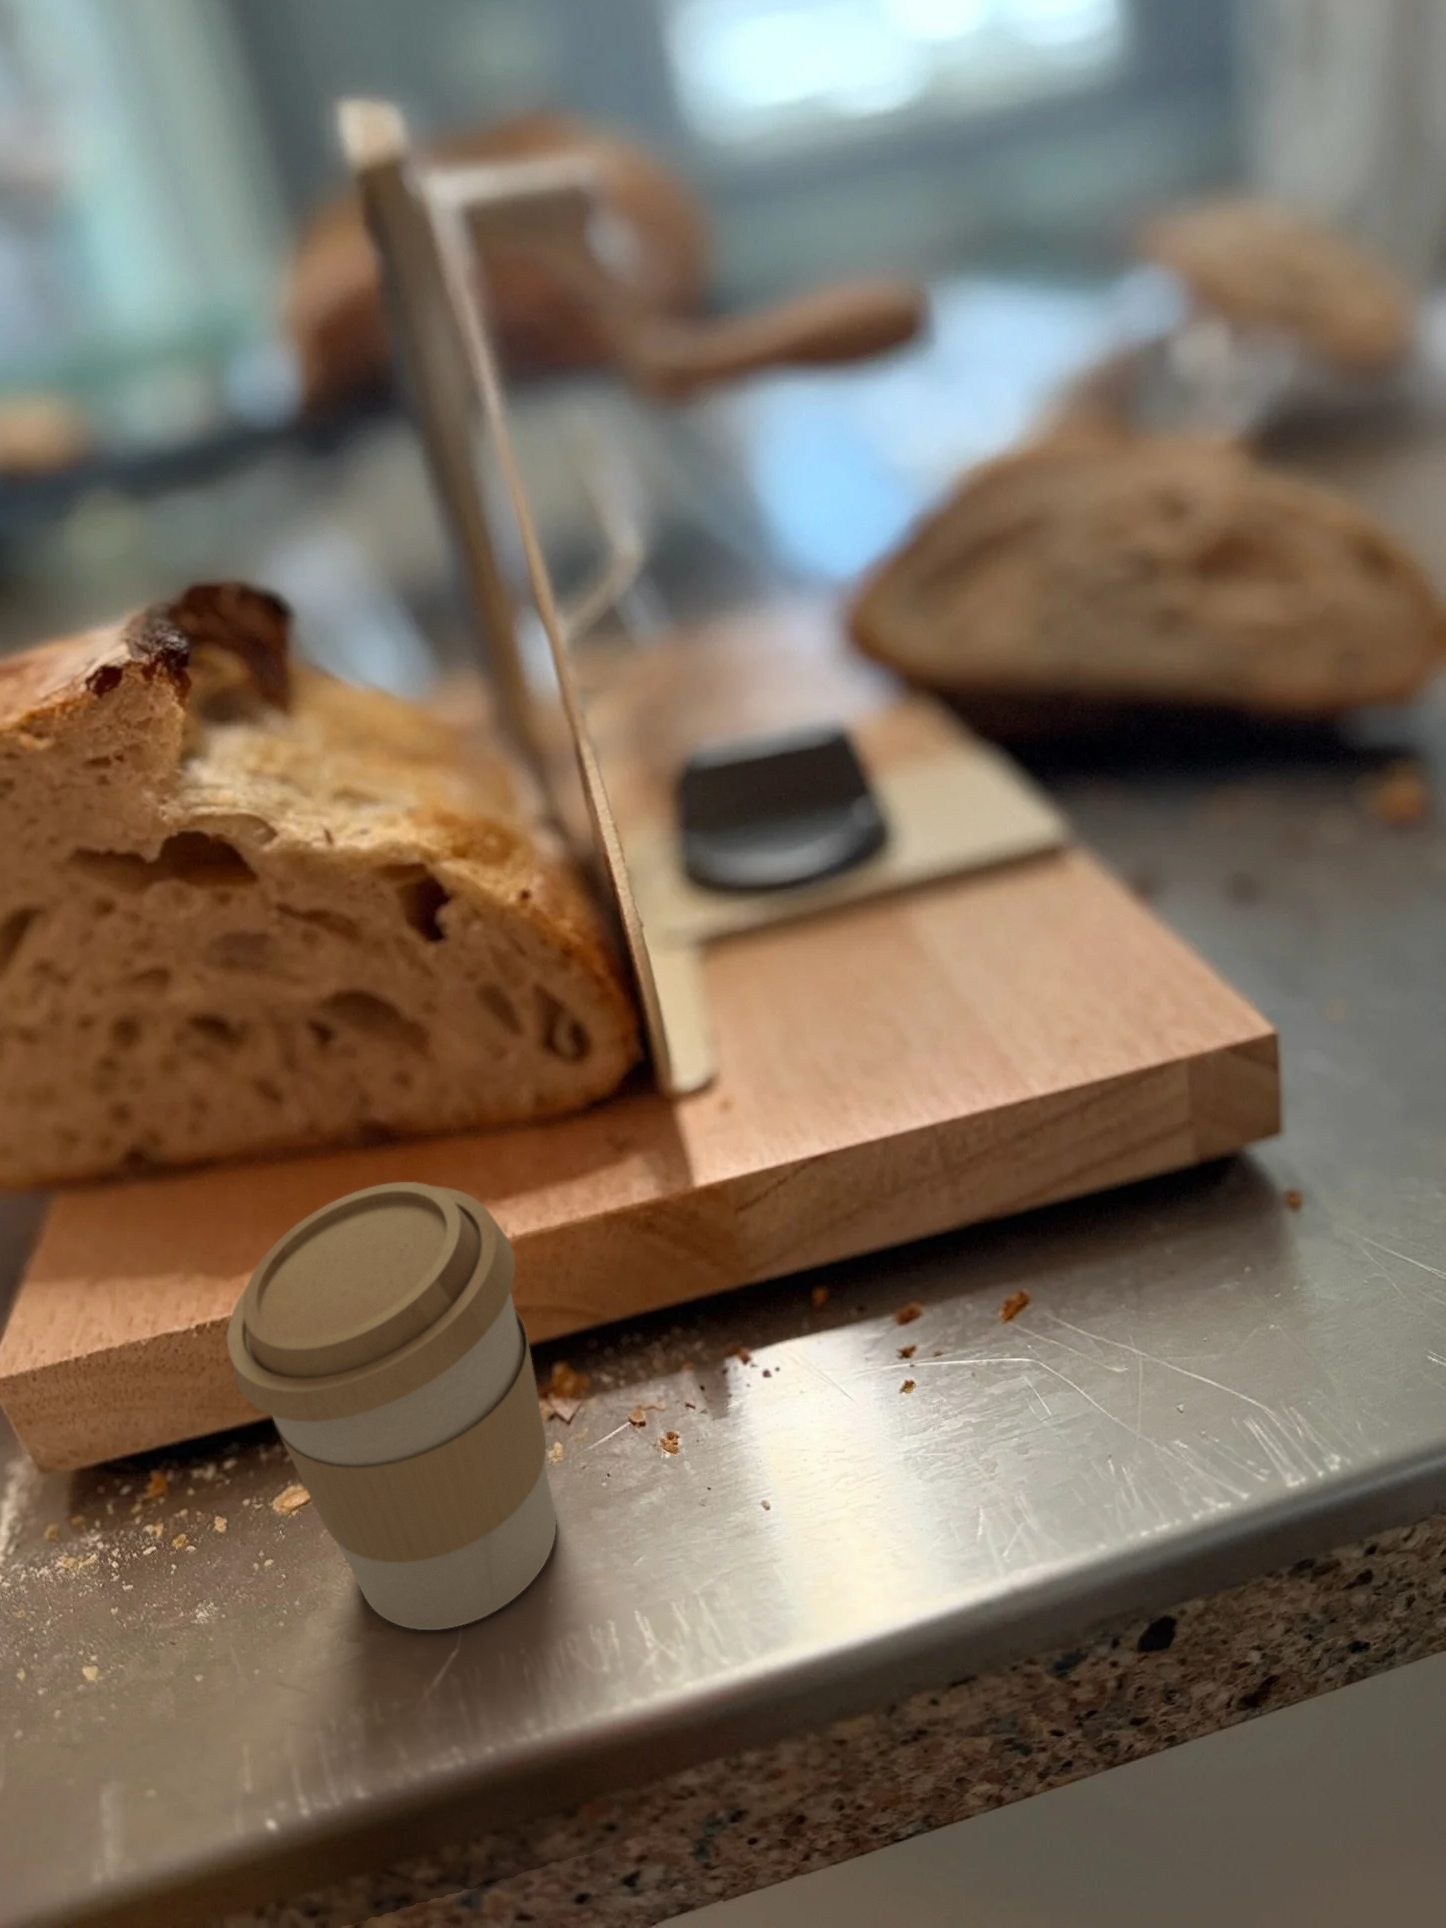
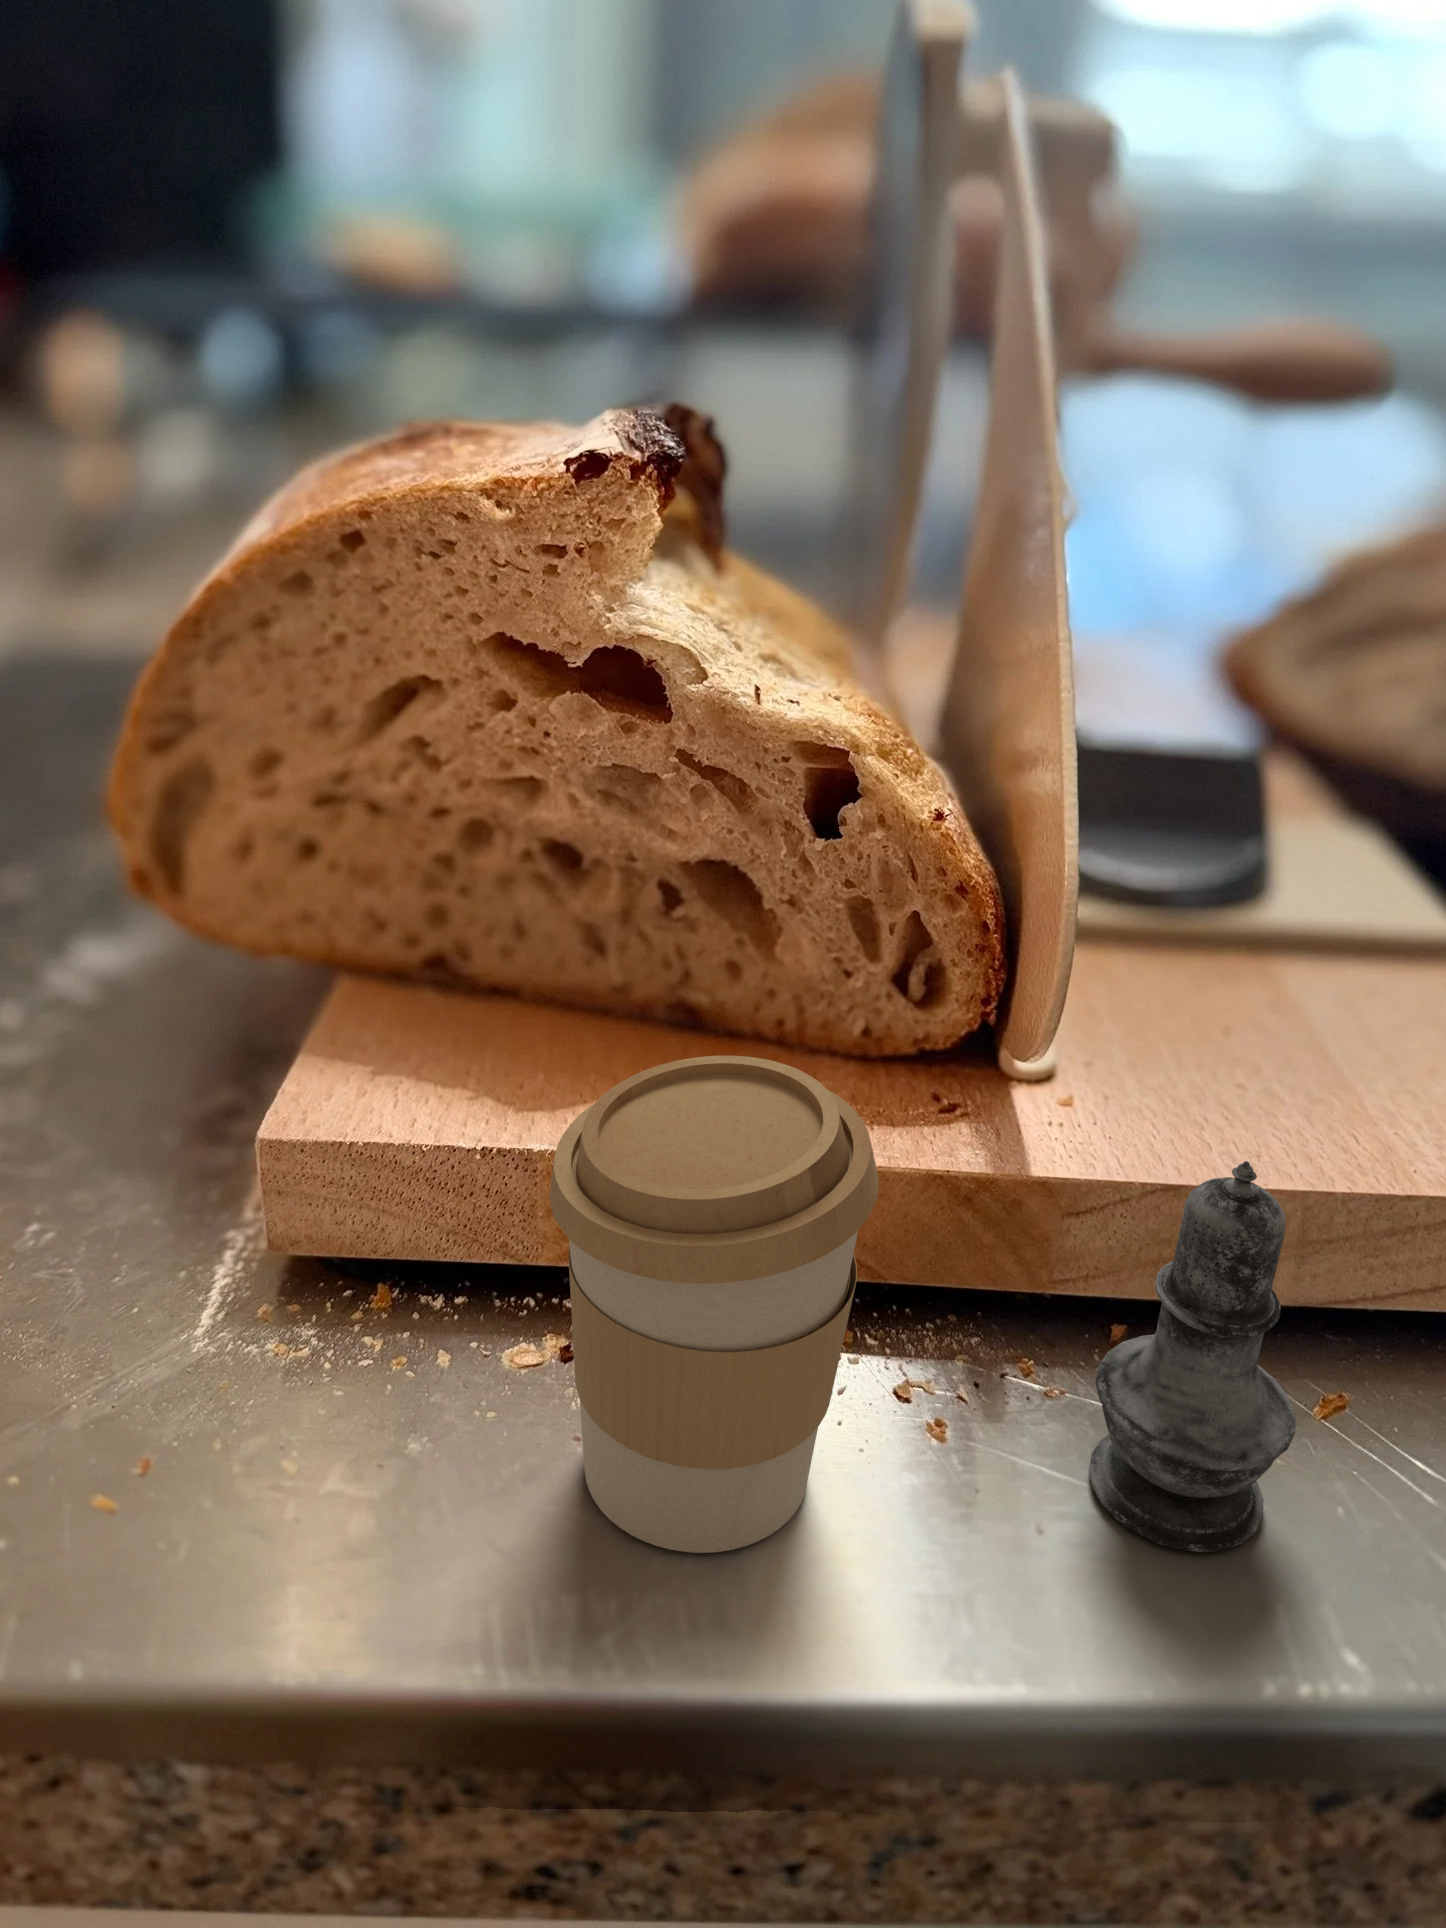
salt shaker: none [771,1140,943,1474] -> present [1089,1161,1296,1552]

